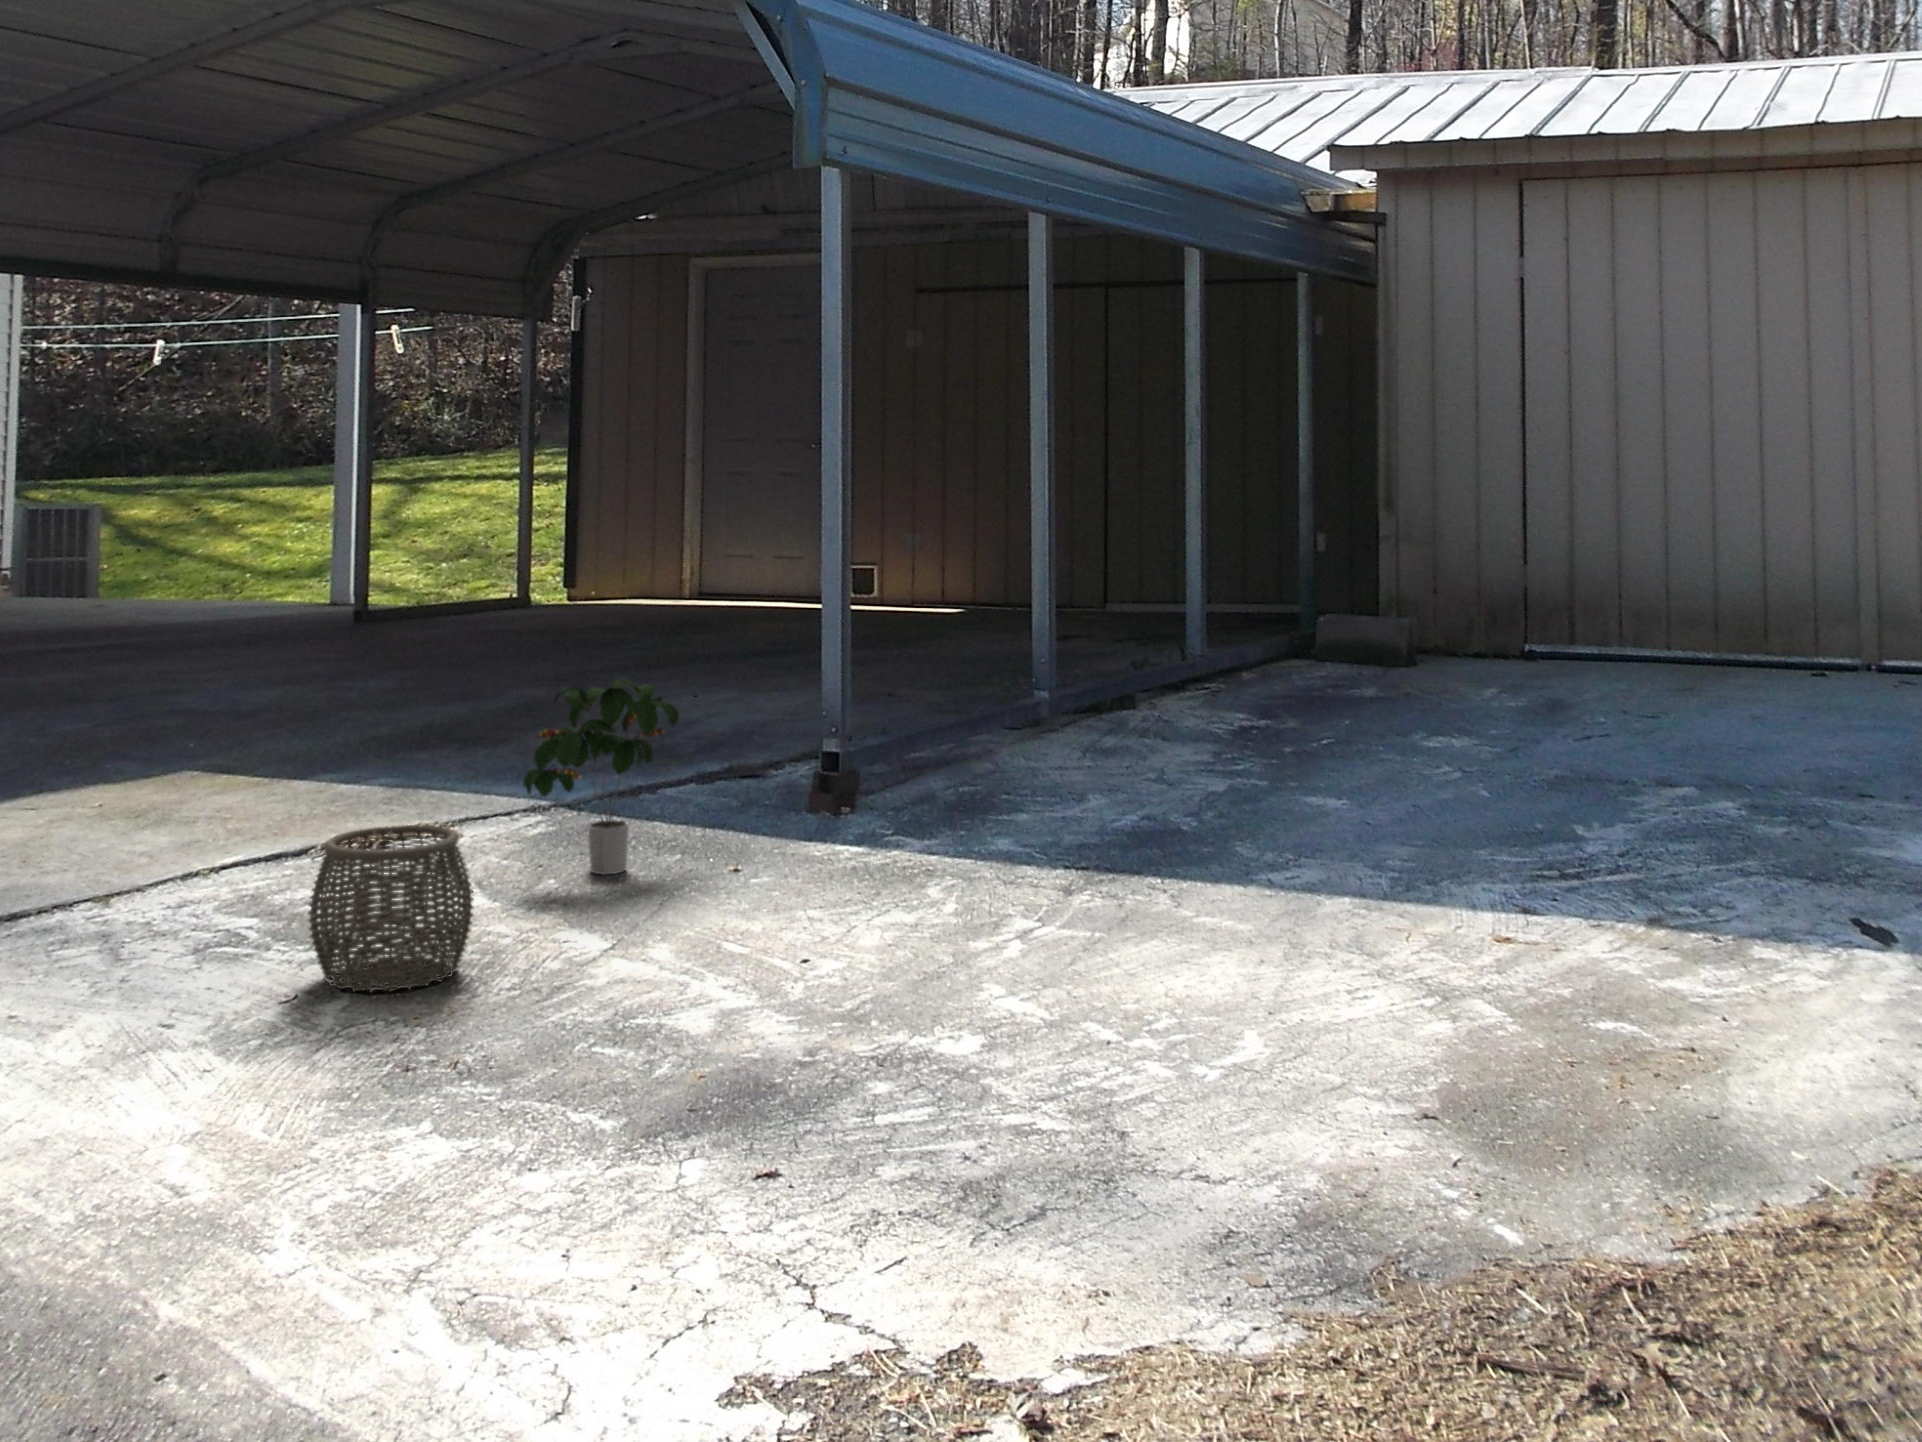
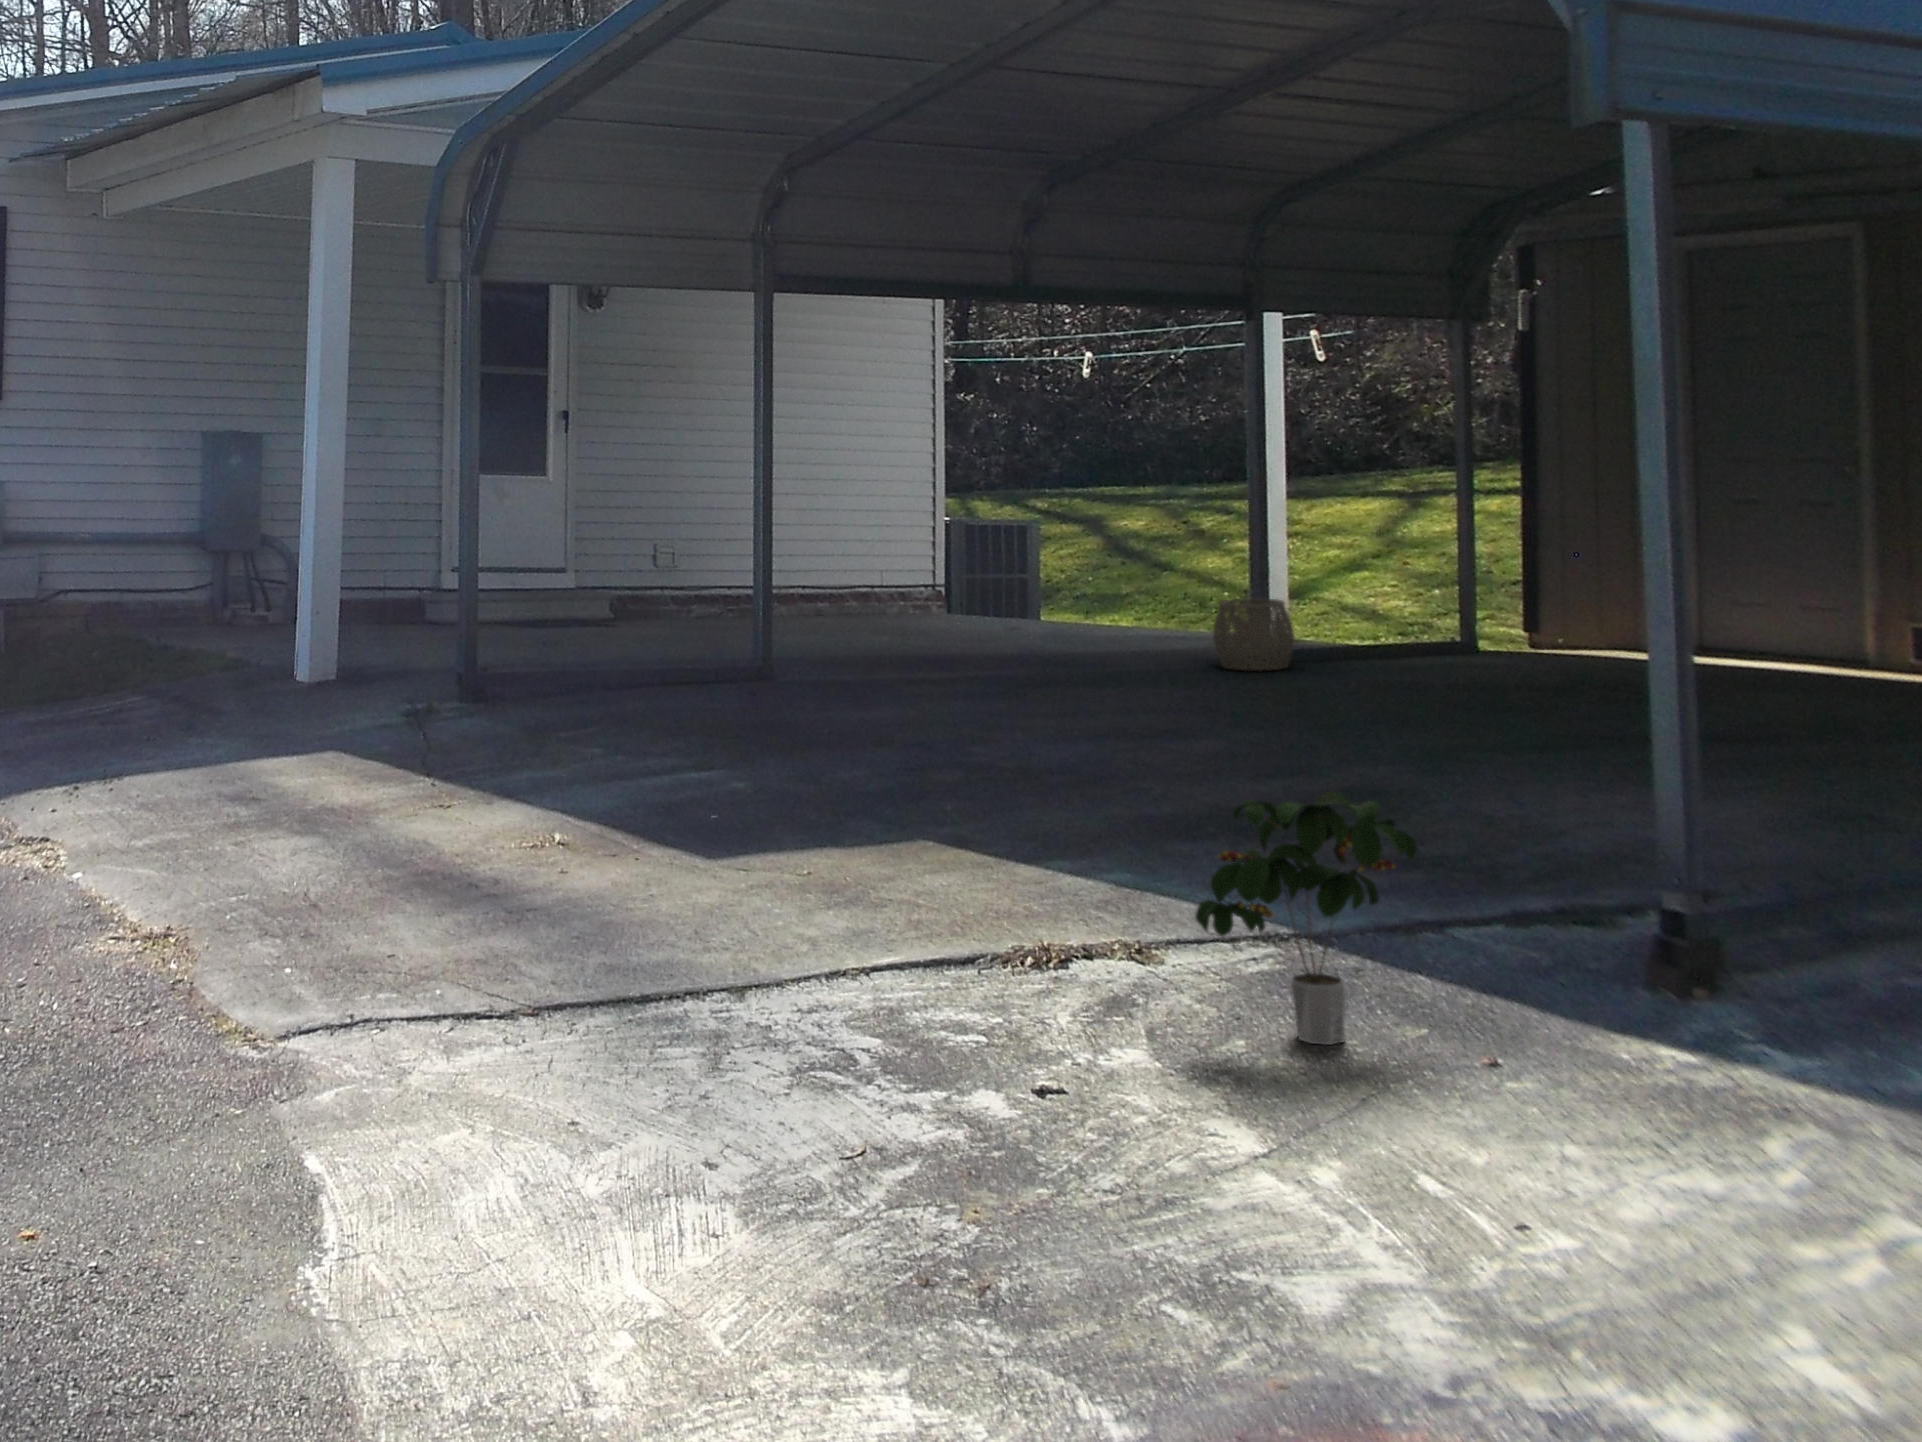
woven basket: present [309,825,474,992] -> present [1213,599,1294,671]

